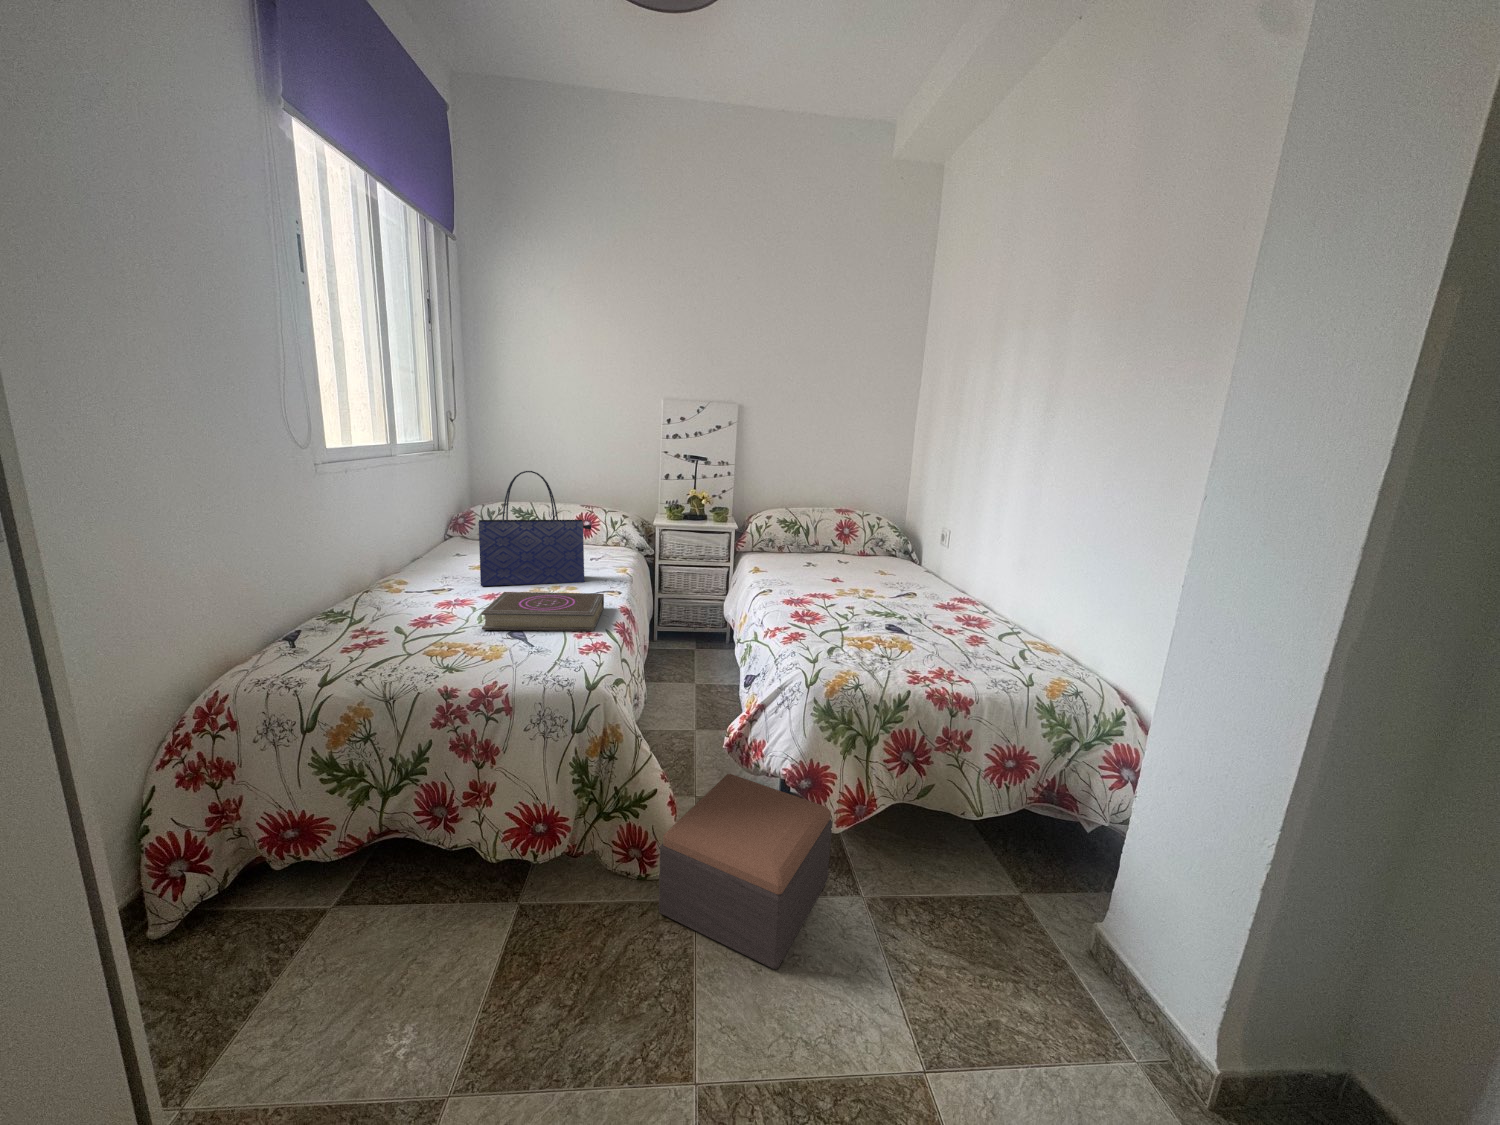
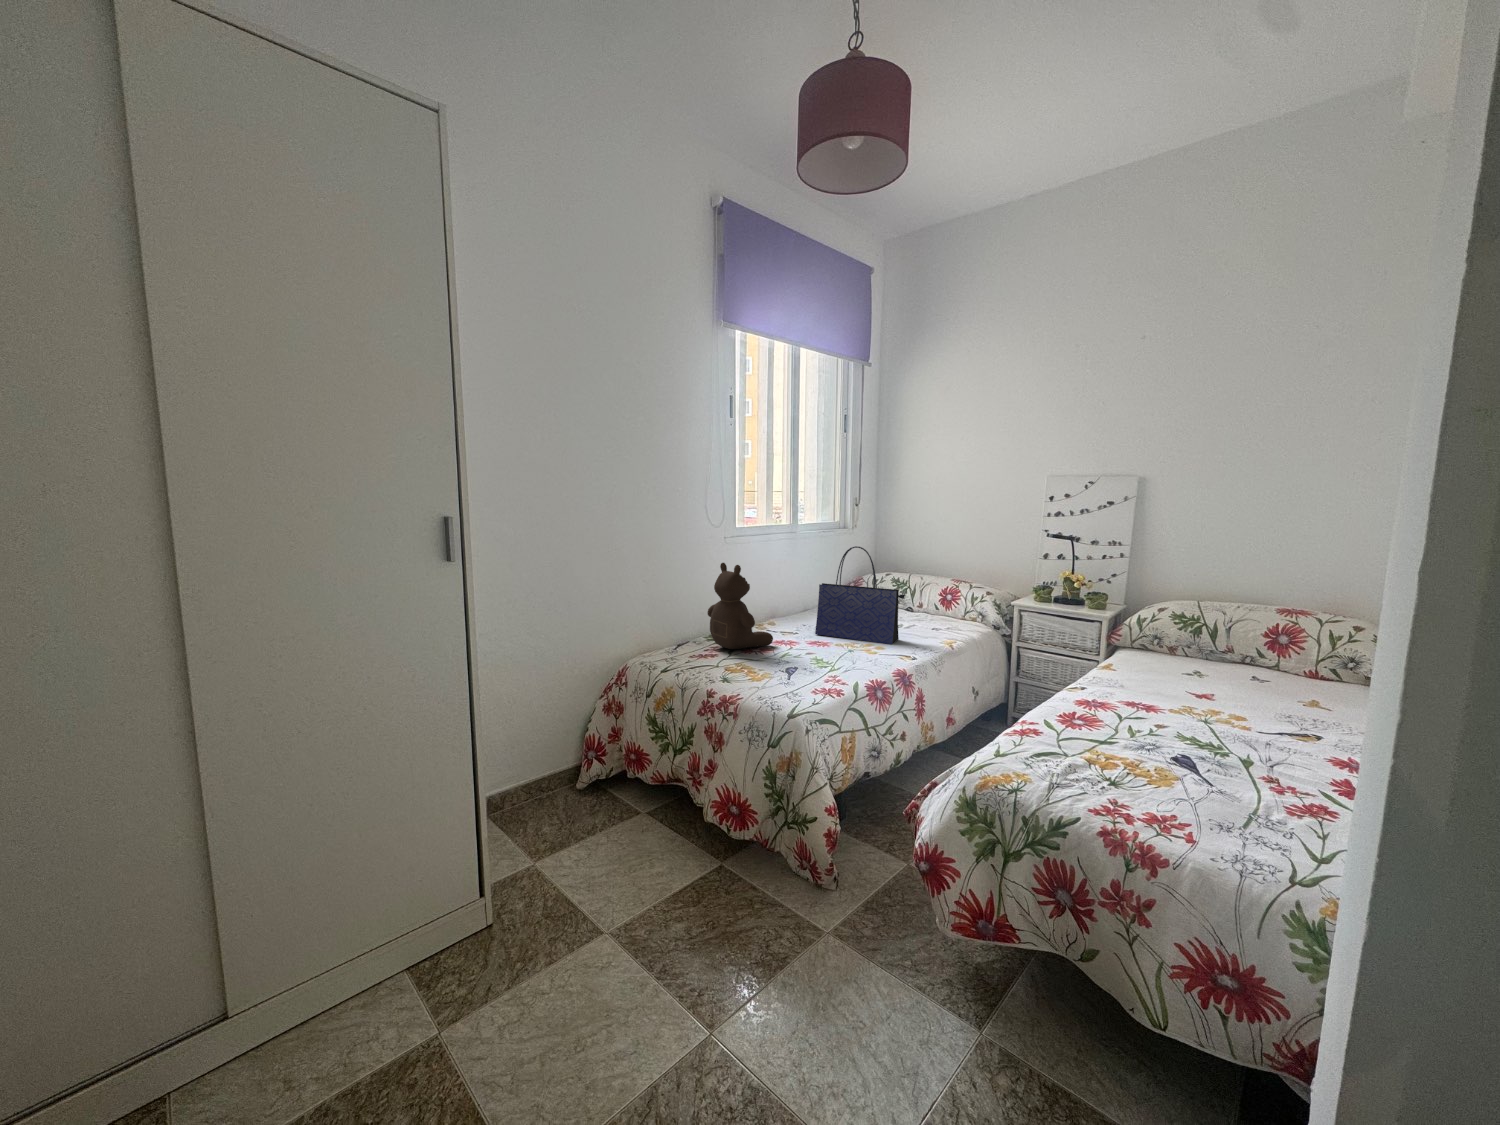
teddy bear: none [330,500,447,627] -> present [707,563,773,649]
book: present [481,592,604,631] -> none [772,639,875,679]
footstool: present [659,774,832,969] -> none [793,838,960,1018]

